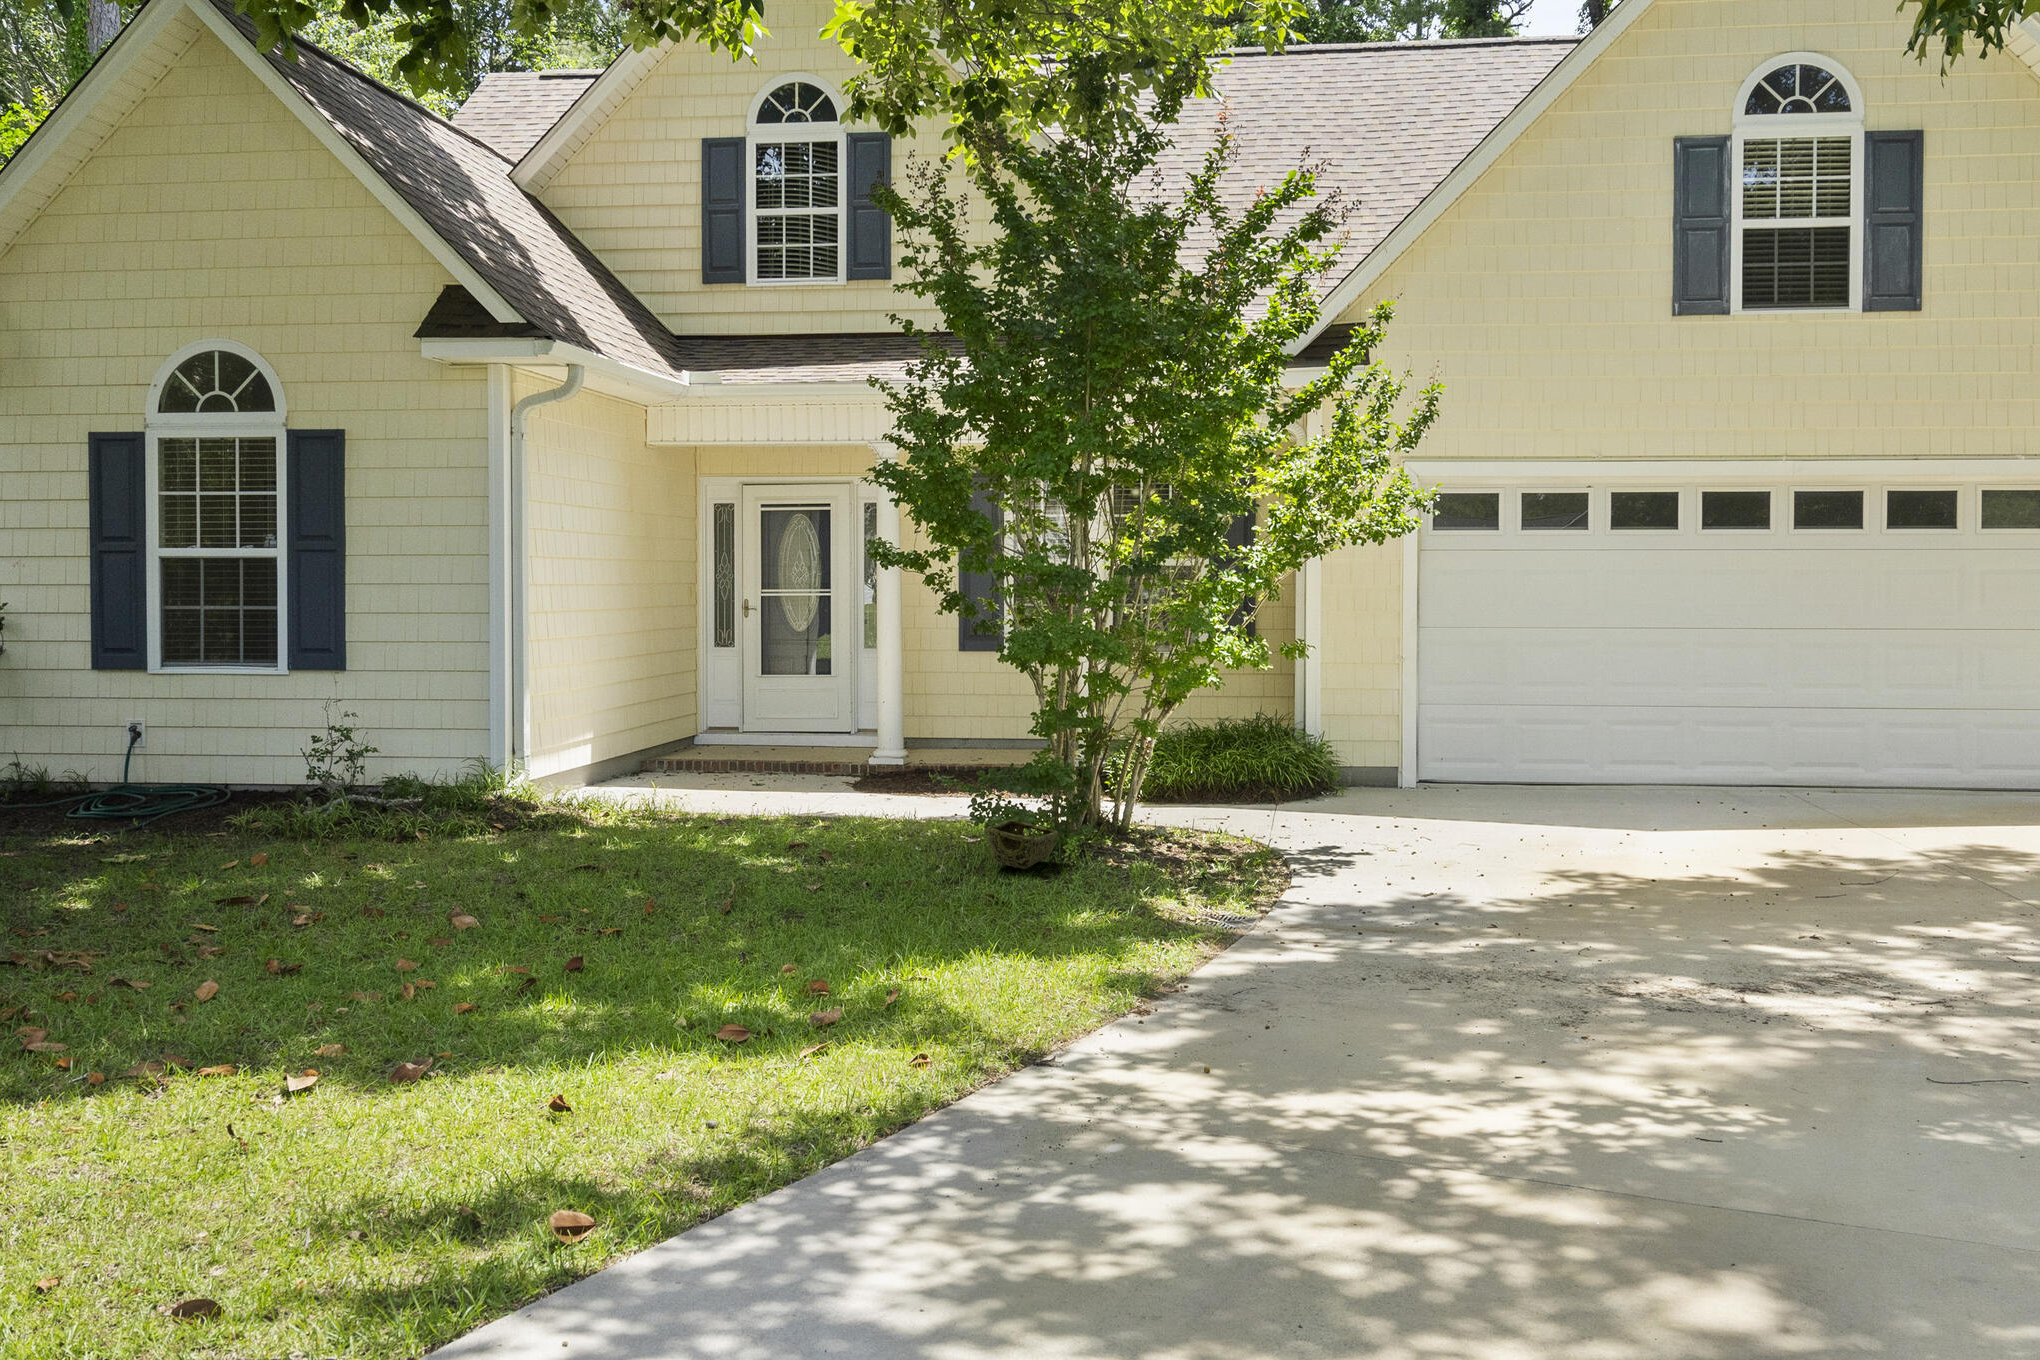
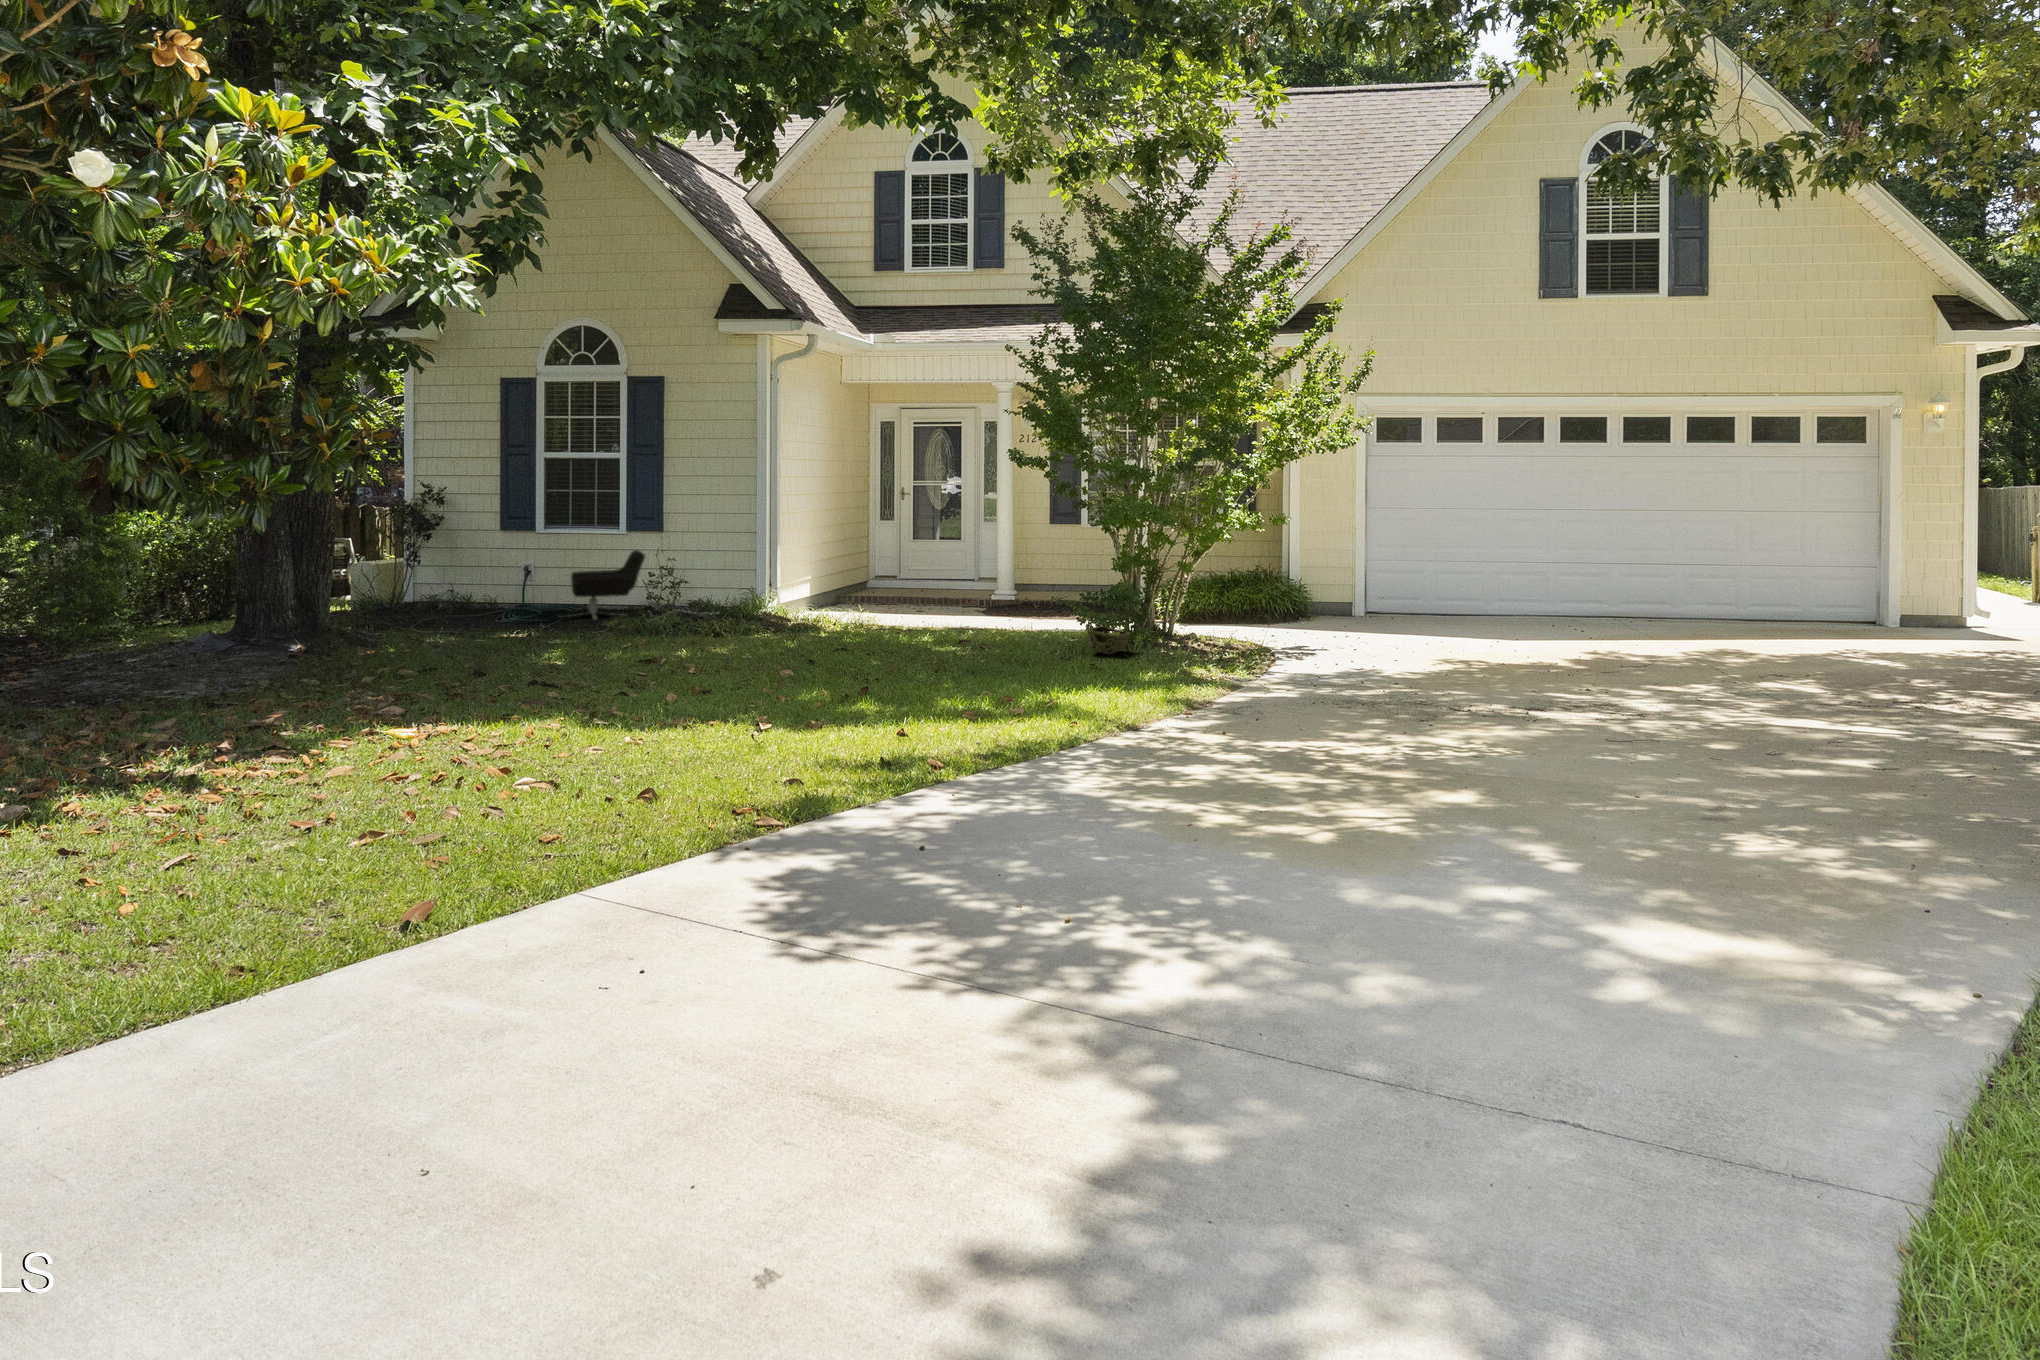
lounge chair: none [202,690,337,797] -> present [571,550,645,619]

